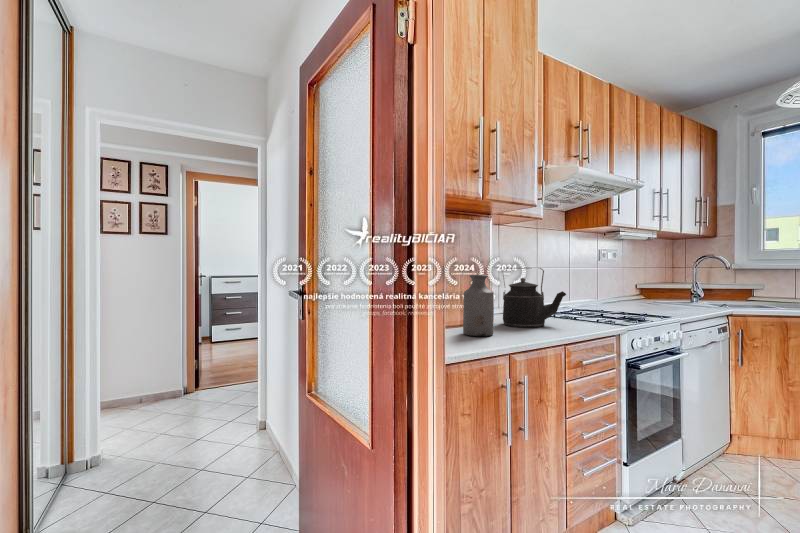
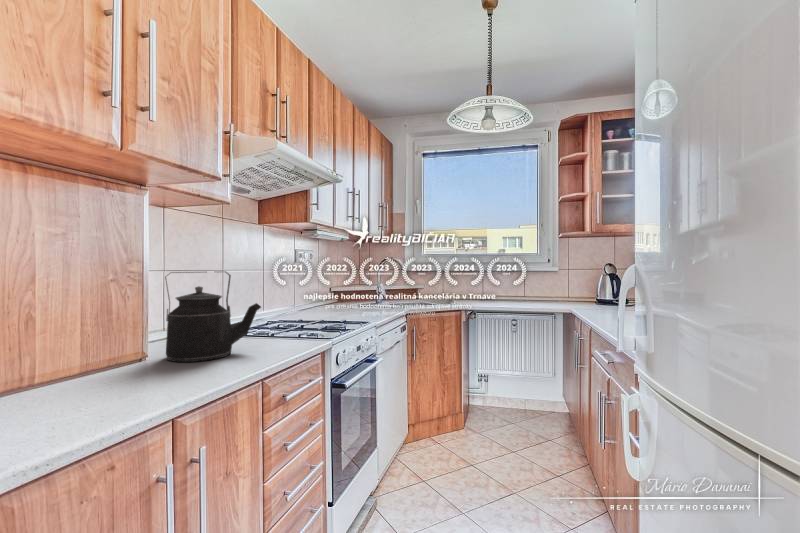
bottle: present [463,275,494,336] -> none [78,284,143,398]

